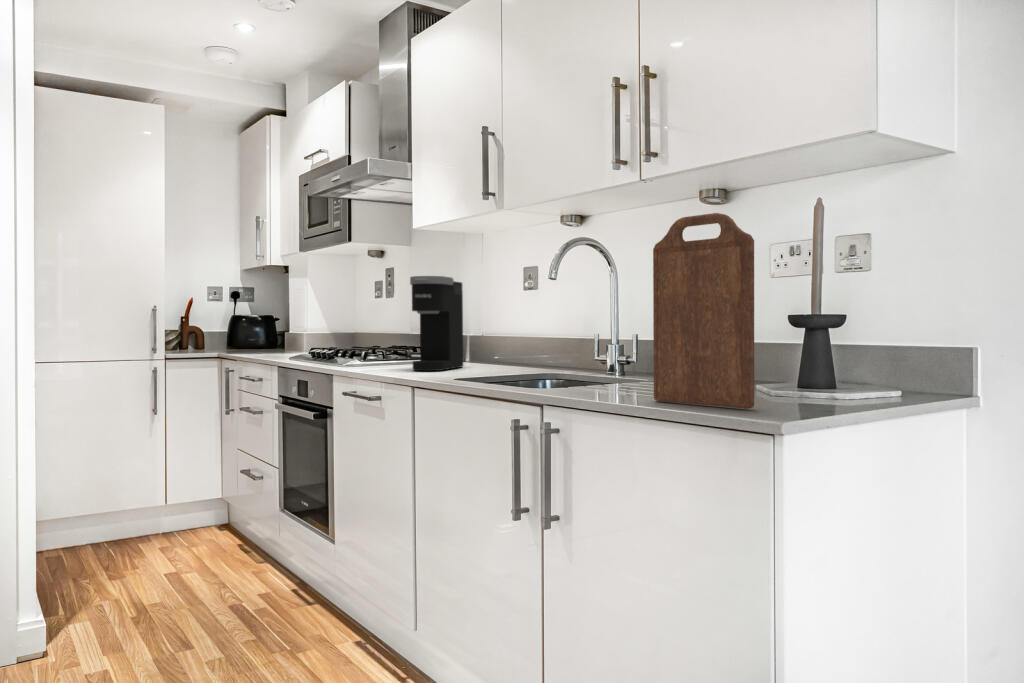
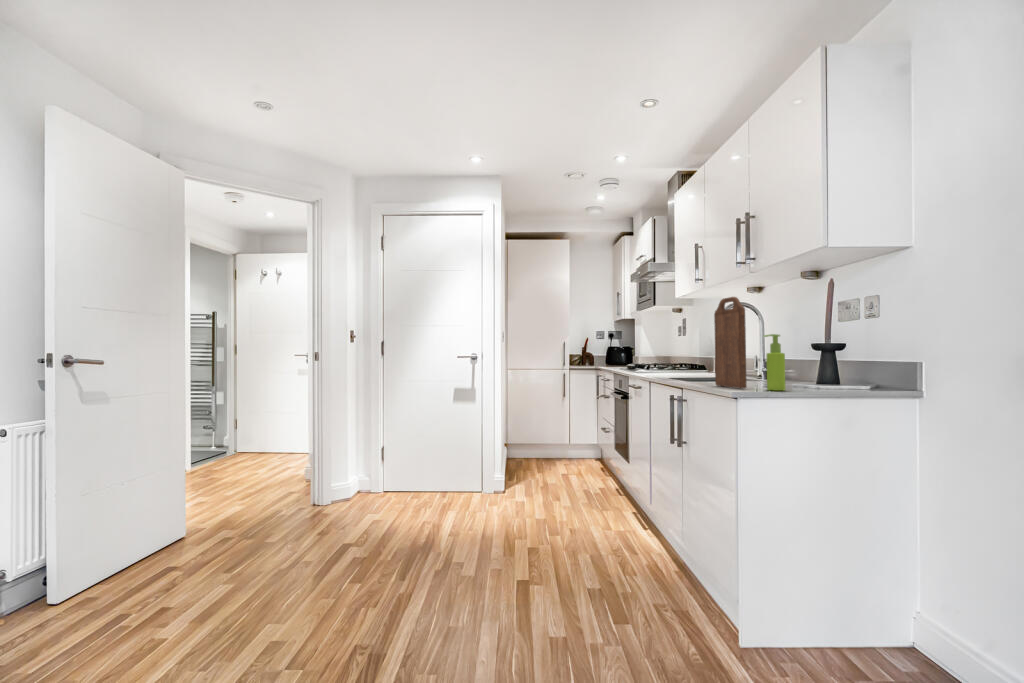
coffee maker: present [410,276,463,371] -> none [658,325,693,375]
soap dispenser: none [794,295,830,411] -> present [764,334,785,391]

